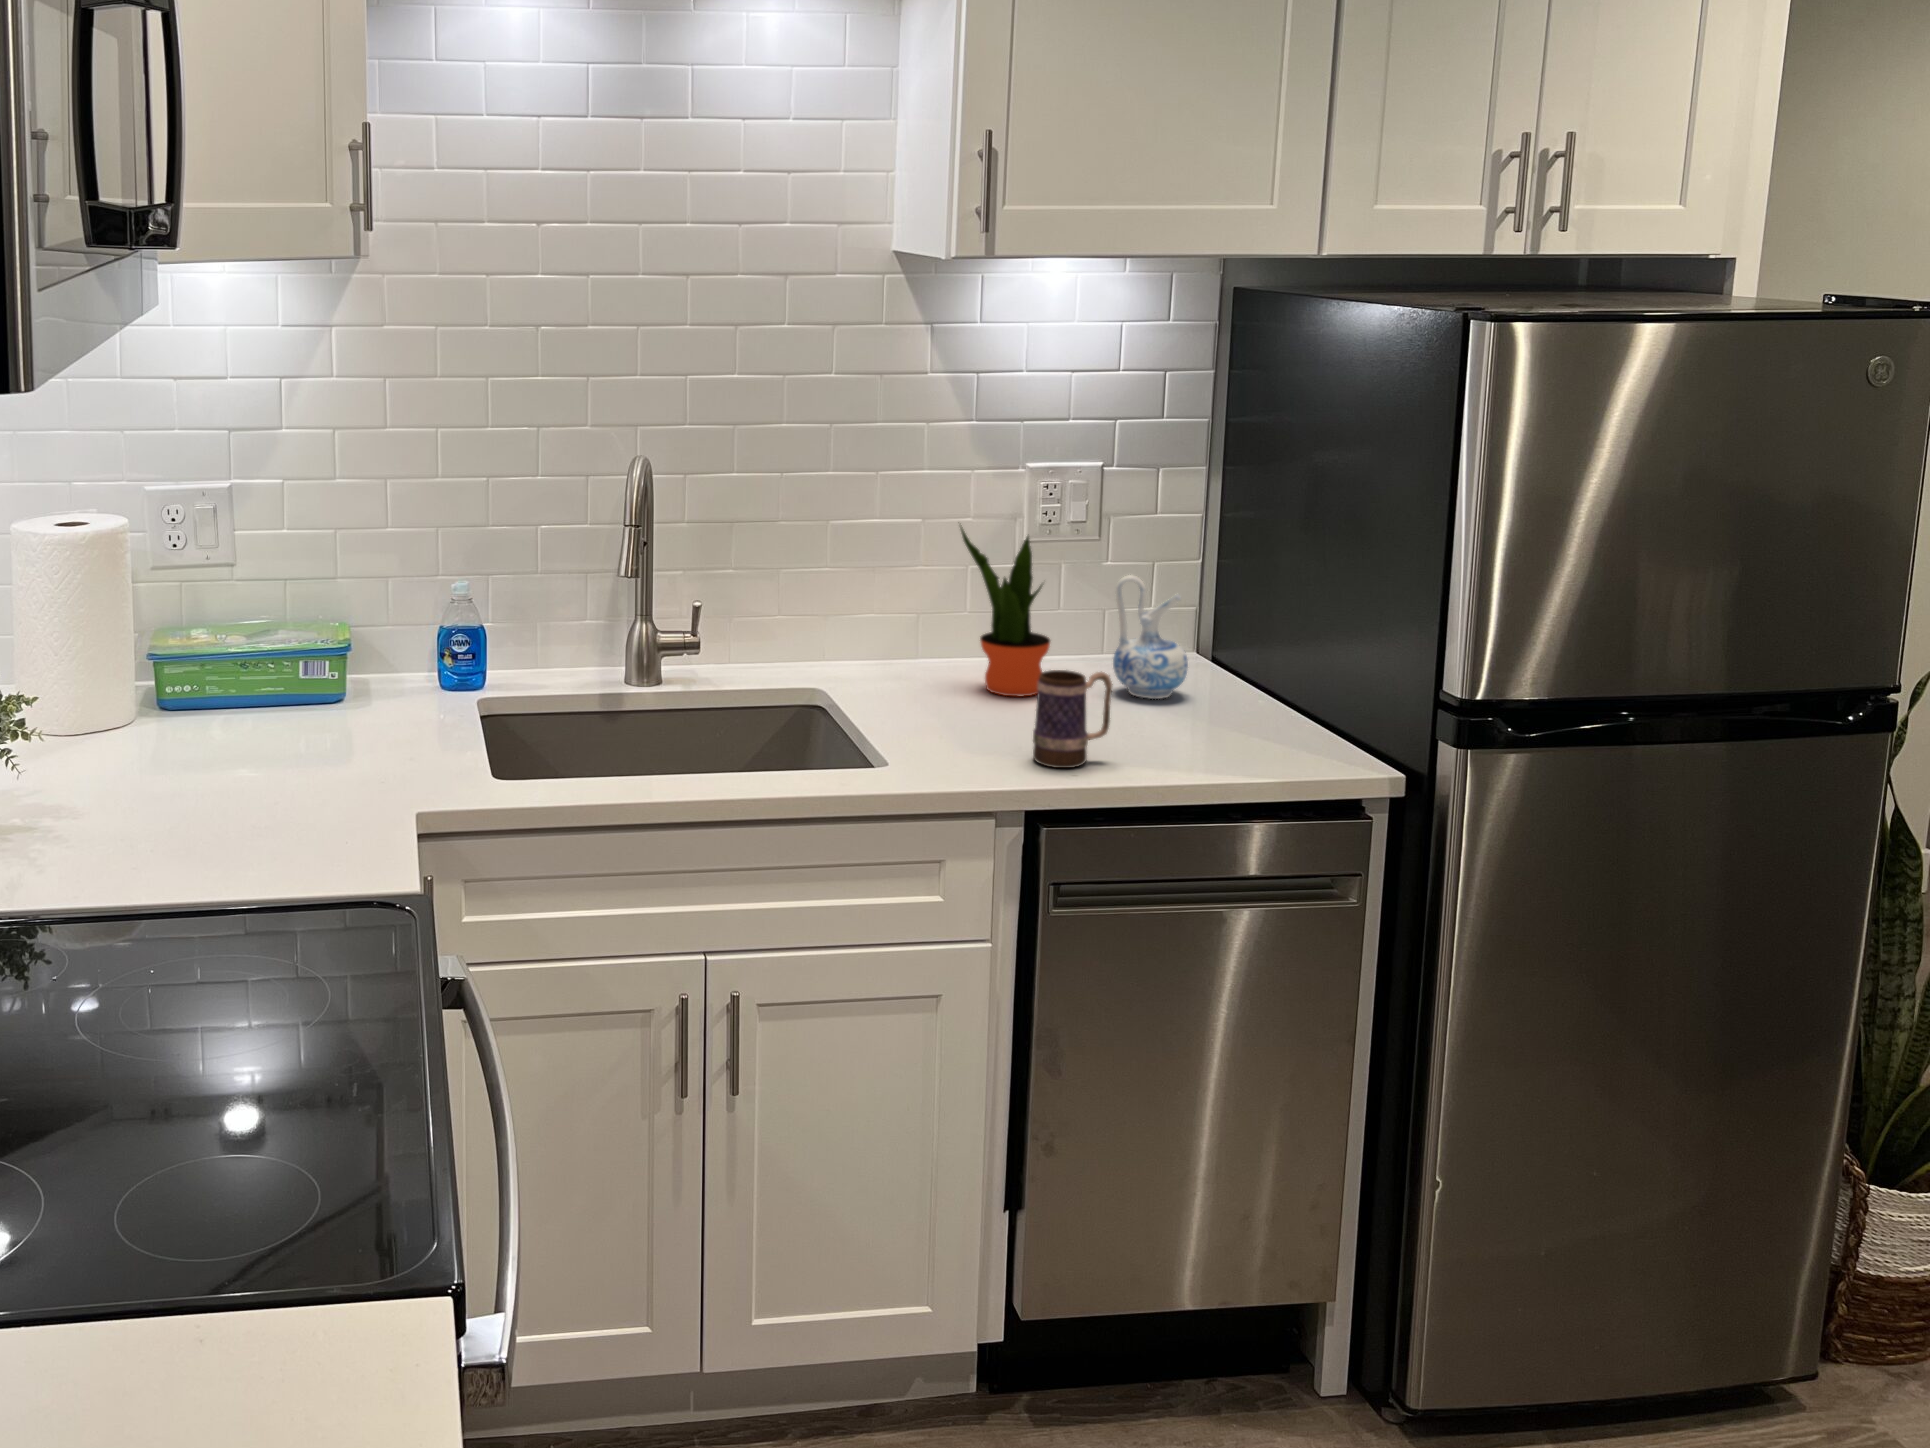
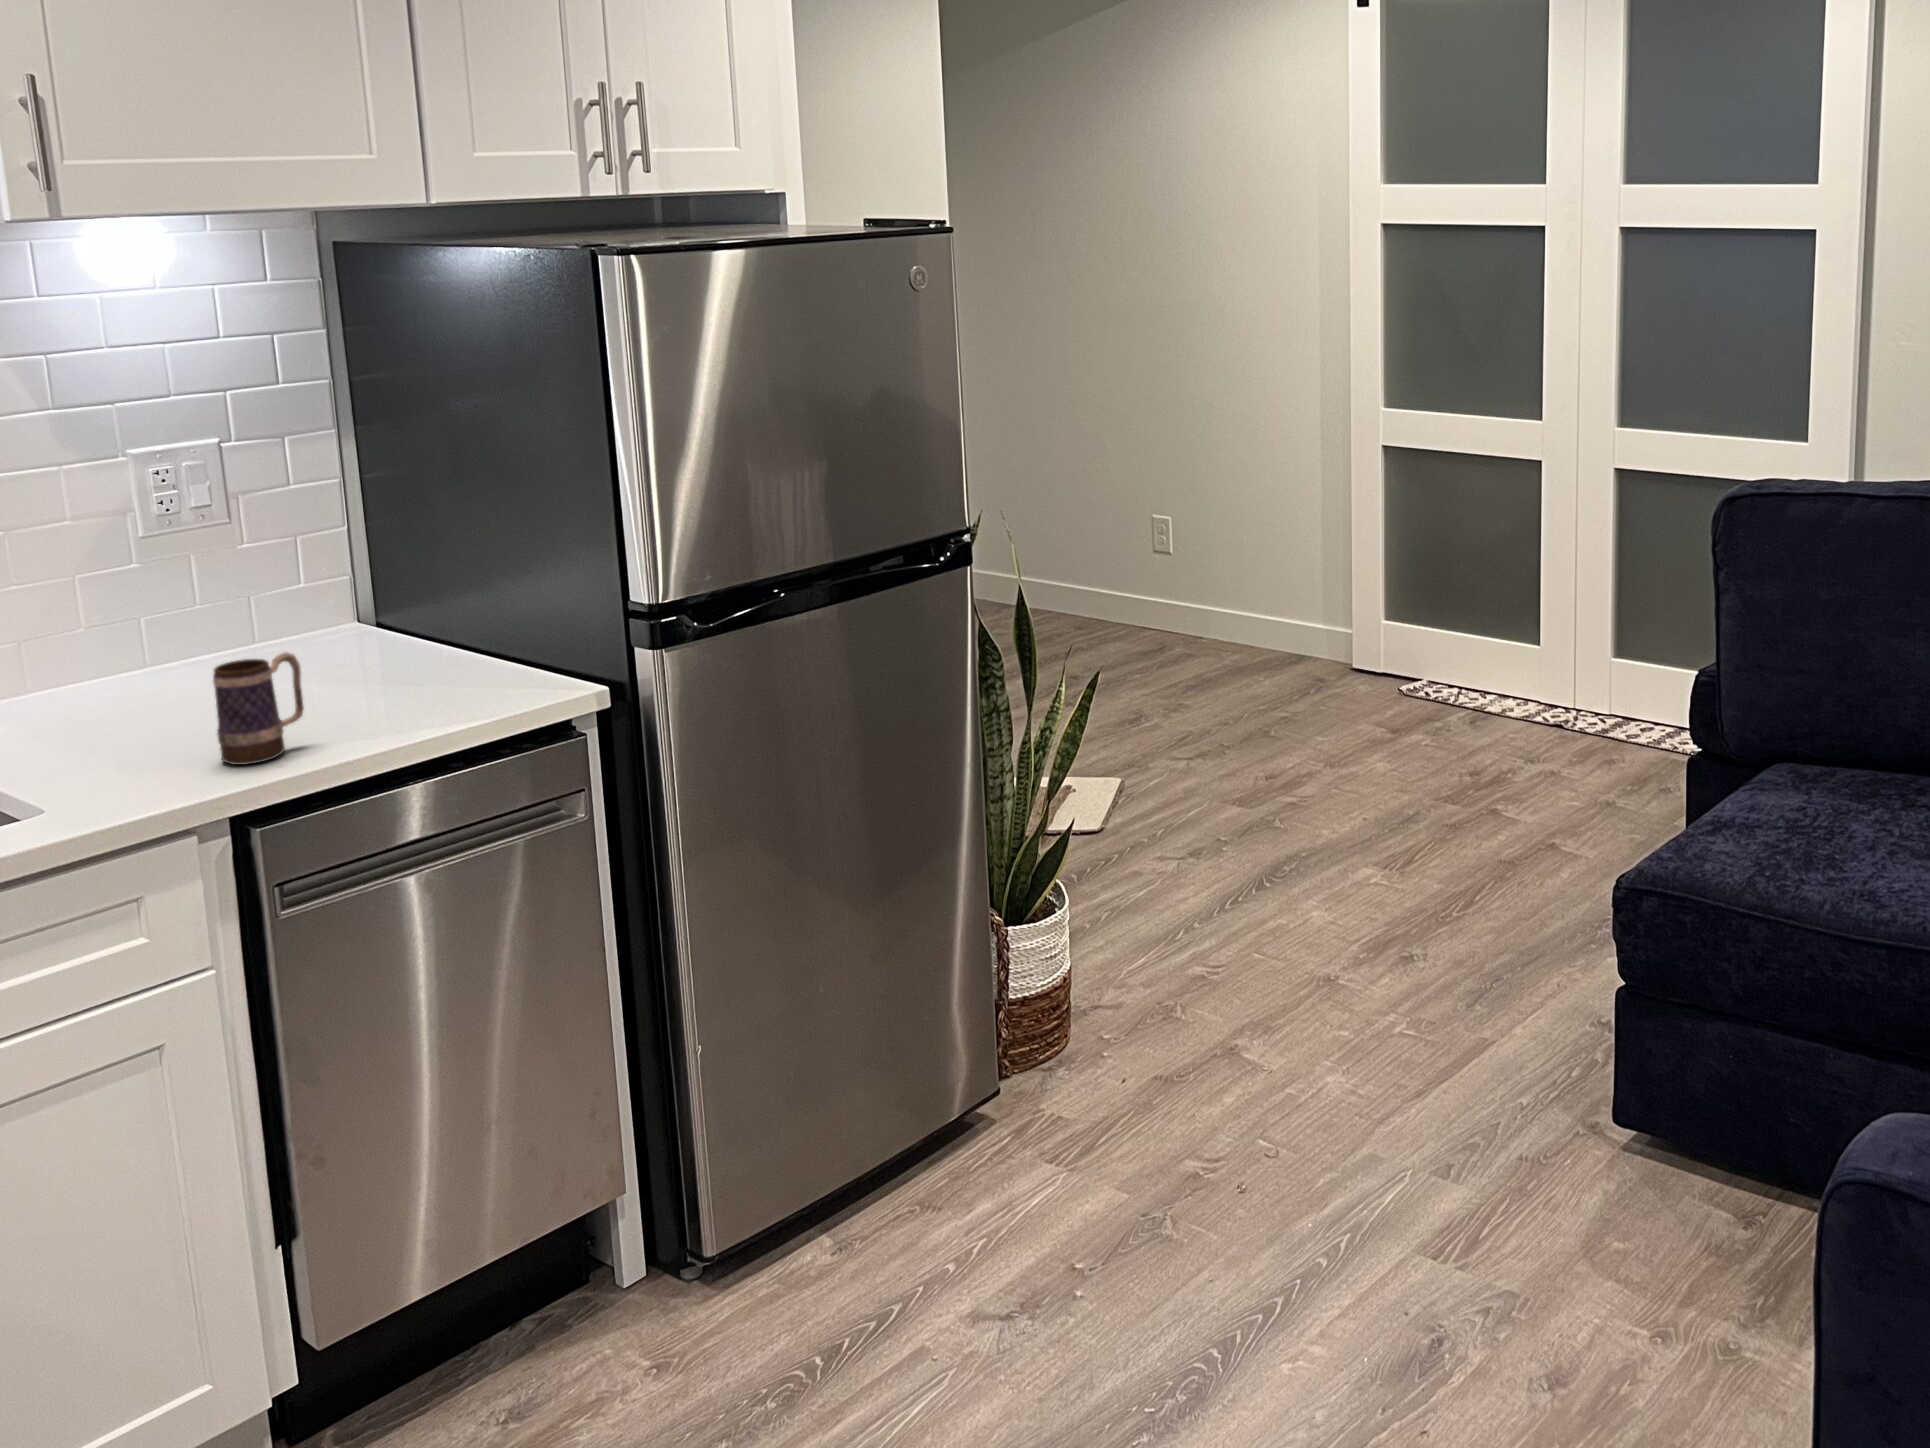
potted plant: present [960,527,1050,696] -> none [58,526,201,709]
ceramic pitcher: present [1113,575,1188,699] -> none [267,552,362,677]

